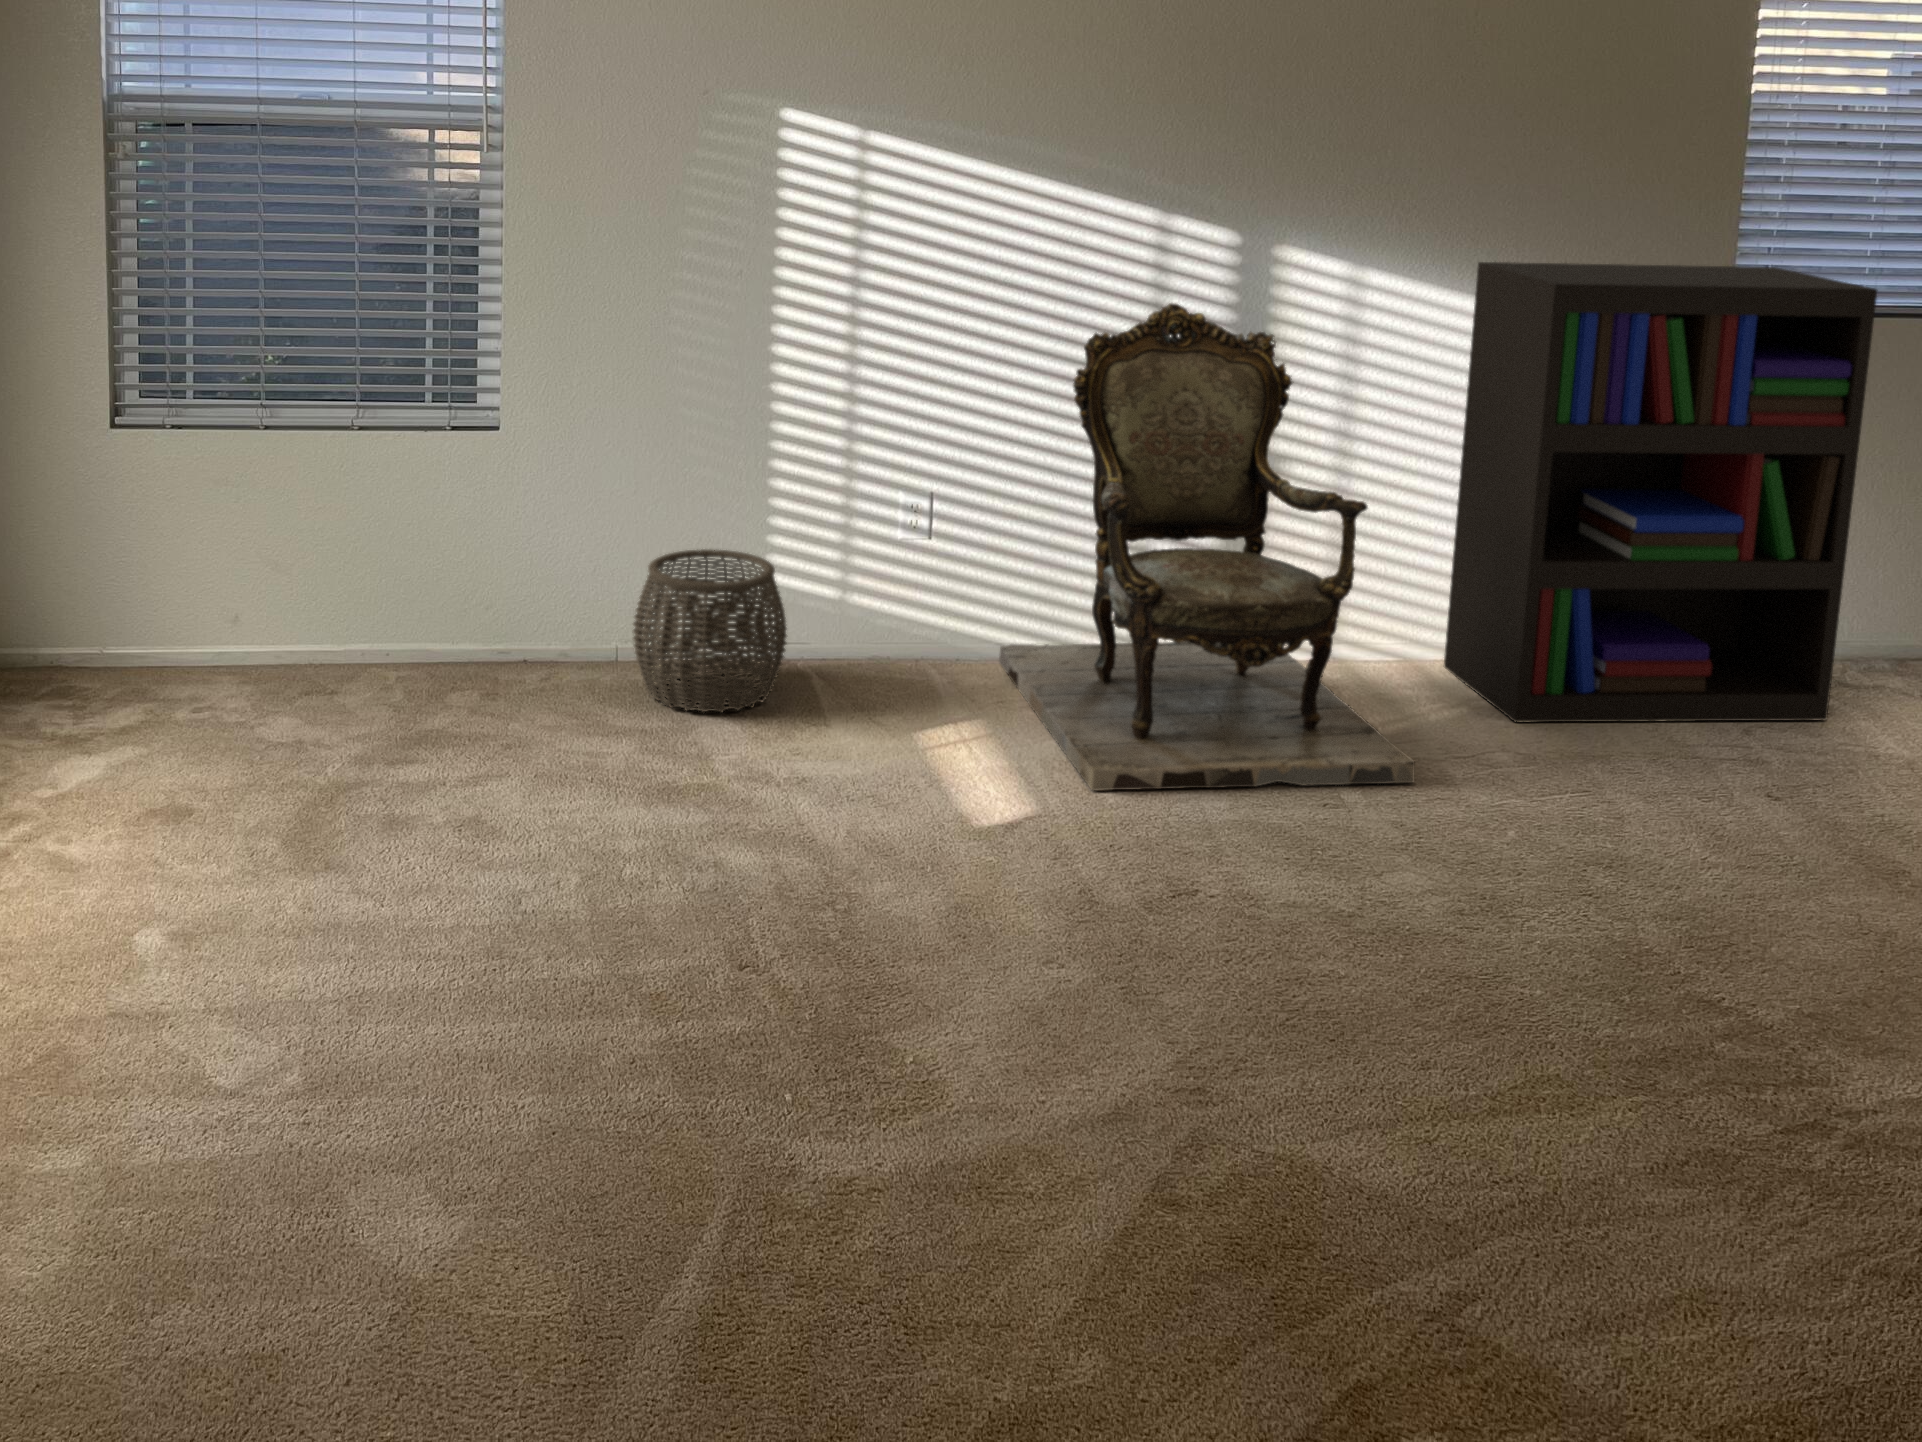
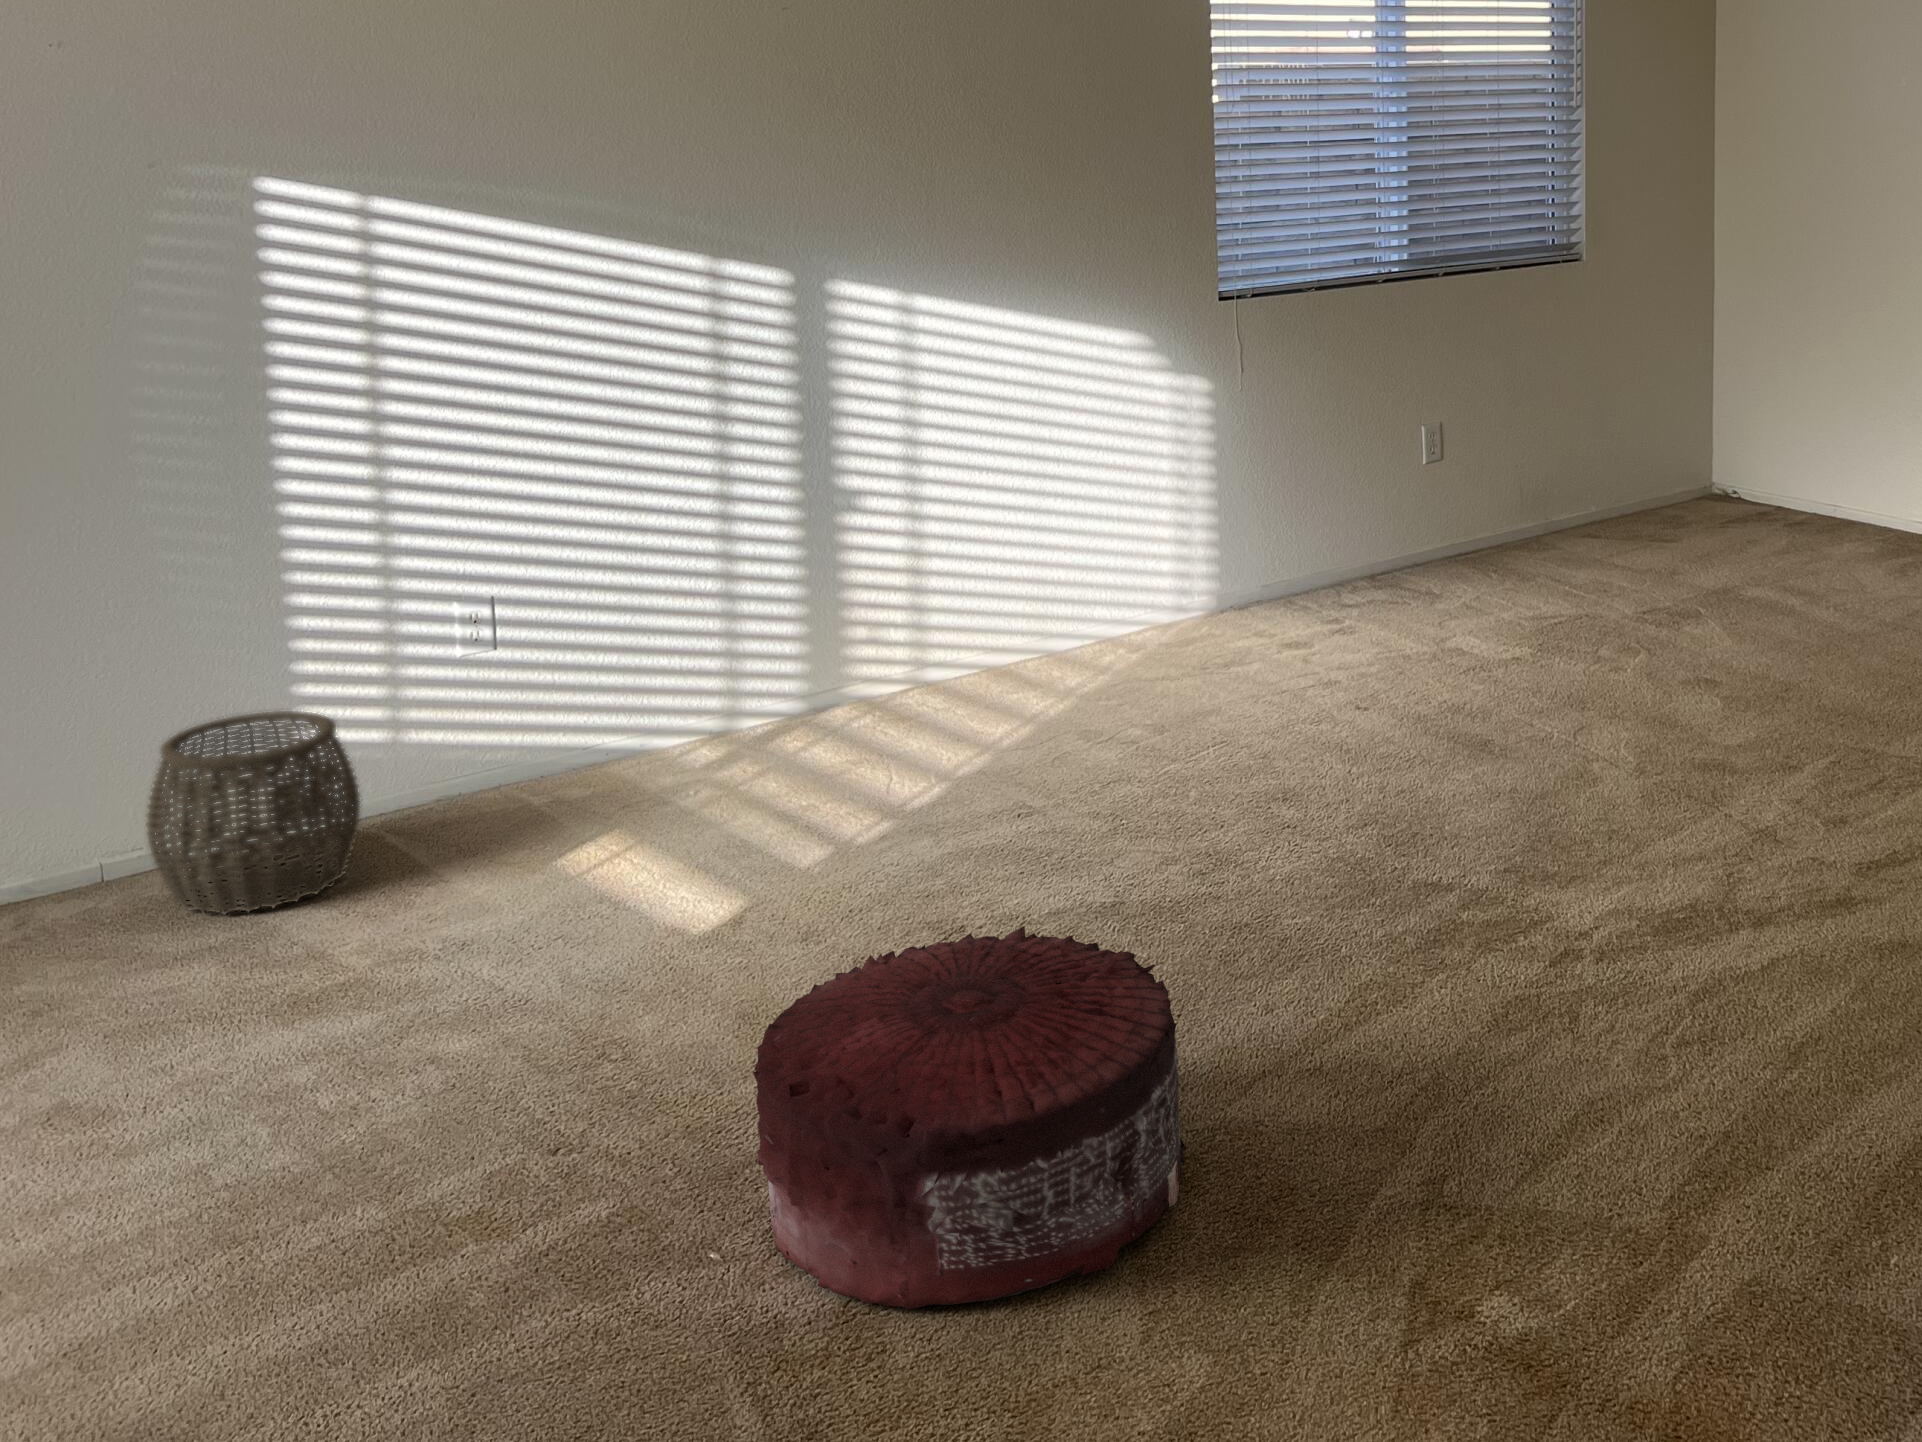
bookshelf: present [1444,262,1878,722] -> none [1014,254,1341,699]
armchair: present [999,303,1415,791] -> none [589,352,1062,861]
pouf: none [839,906,1297,1329] -> present [753,926,1186,1310]

